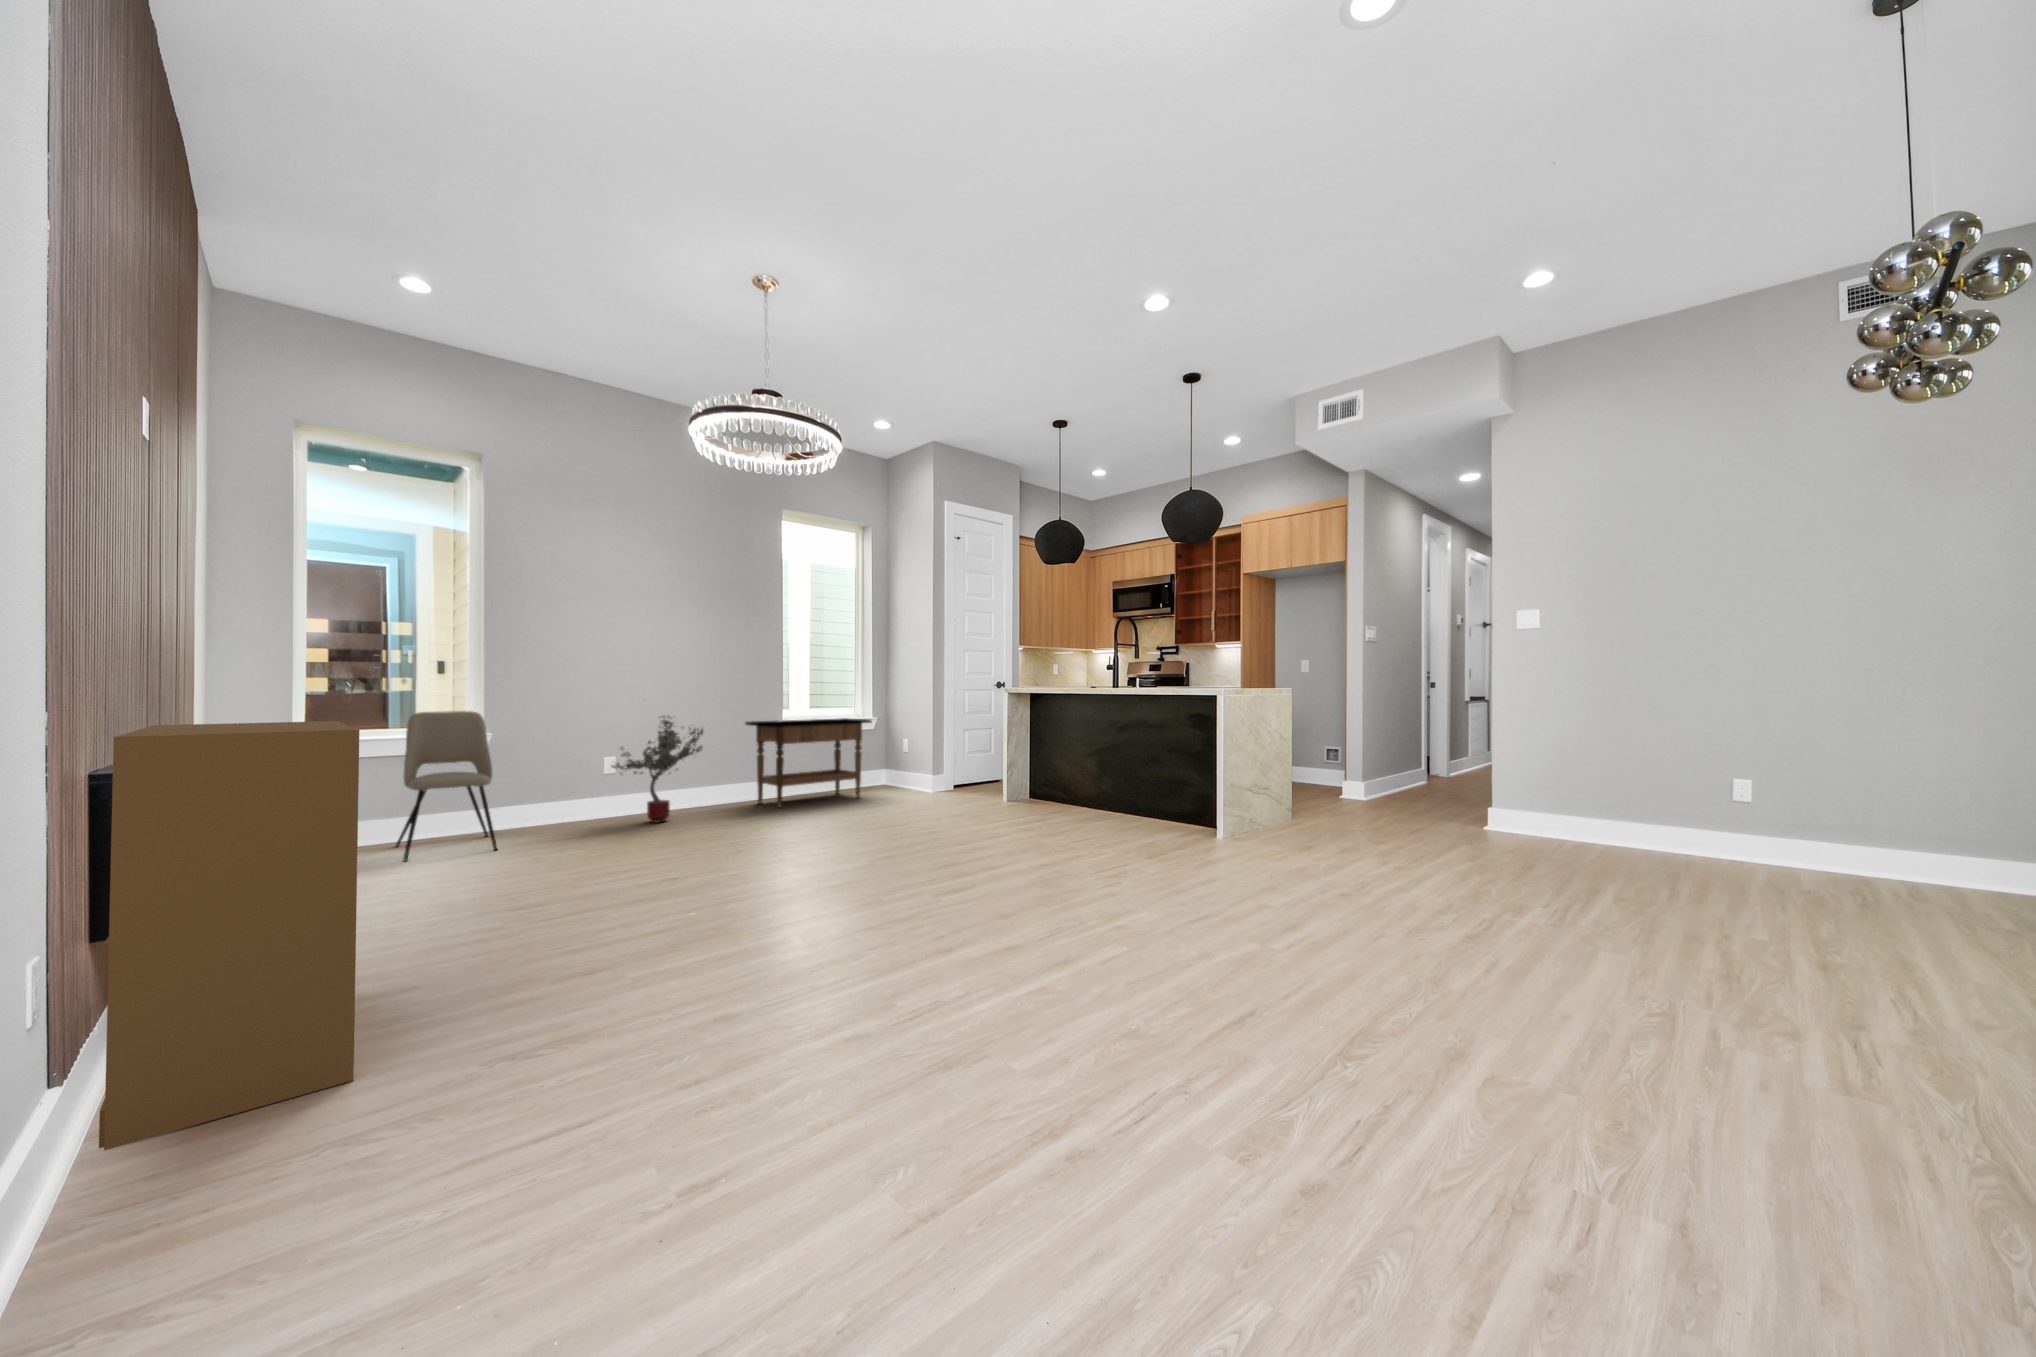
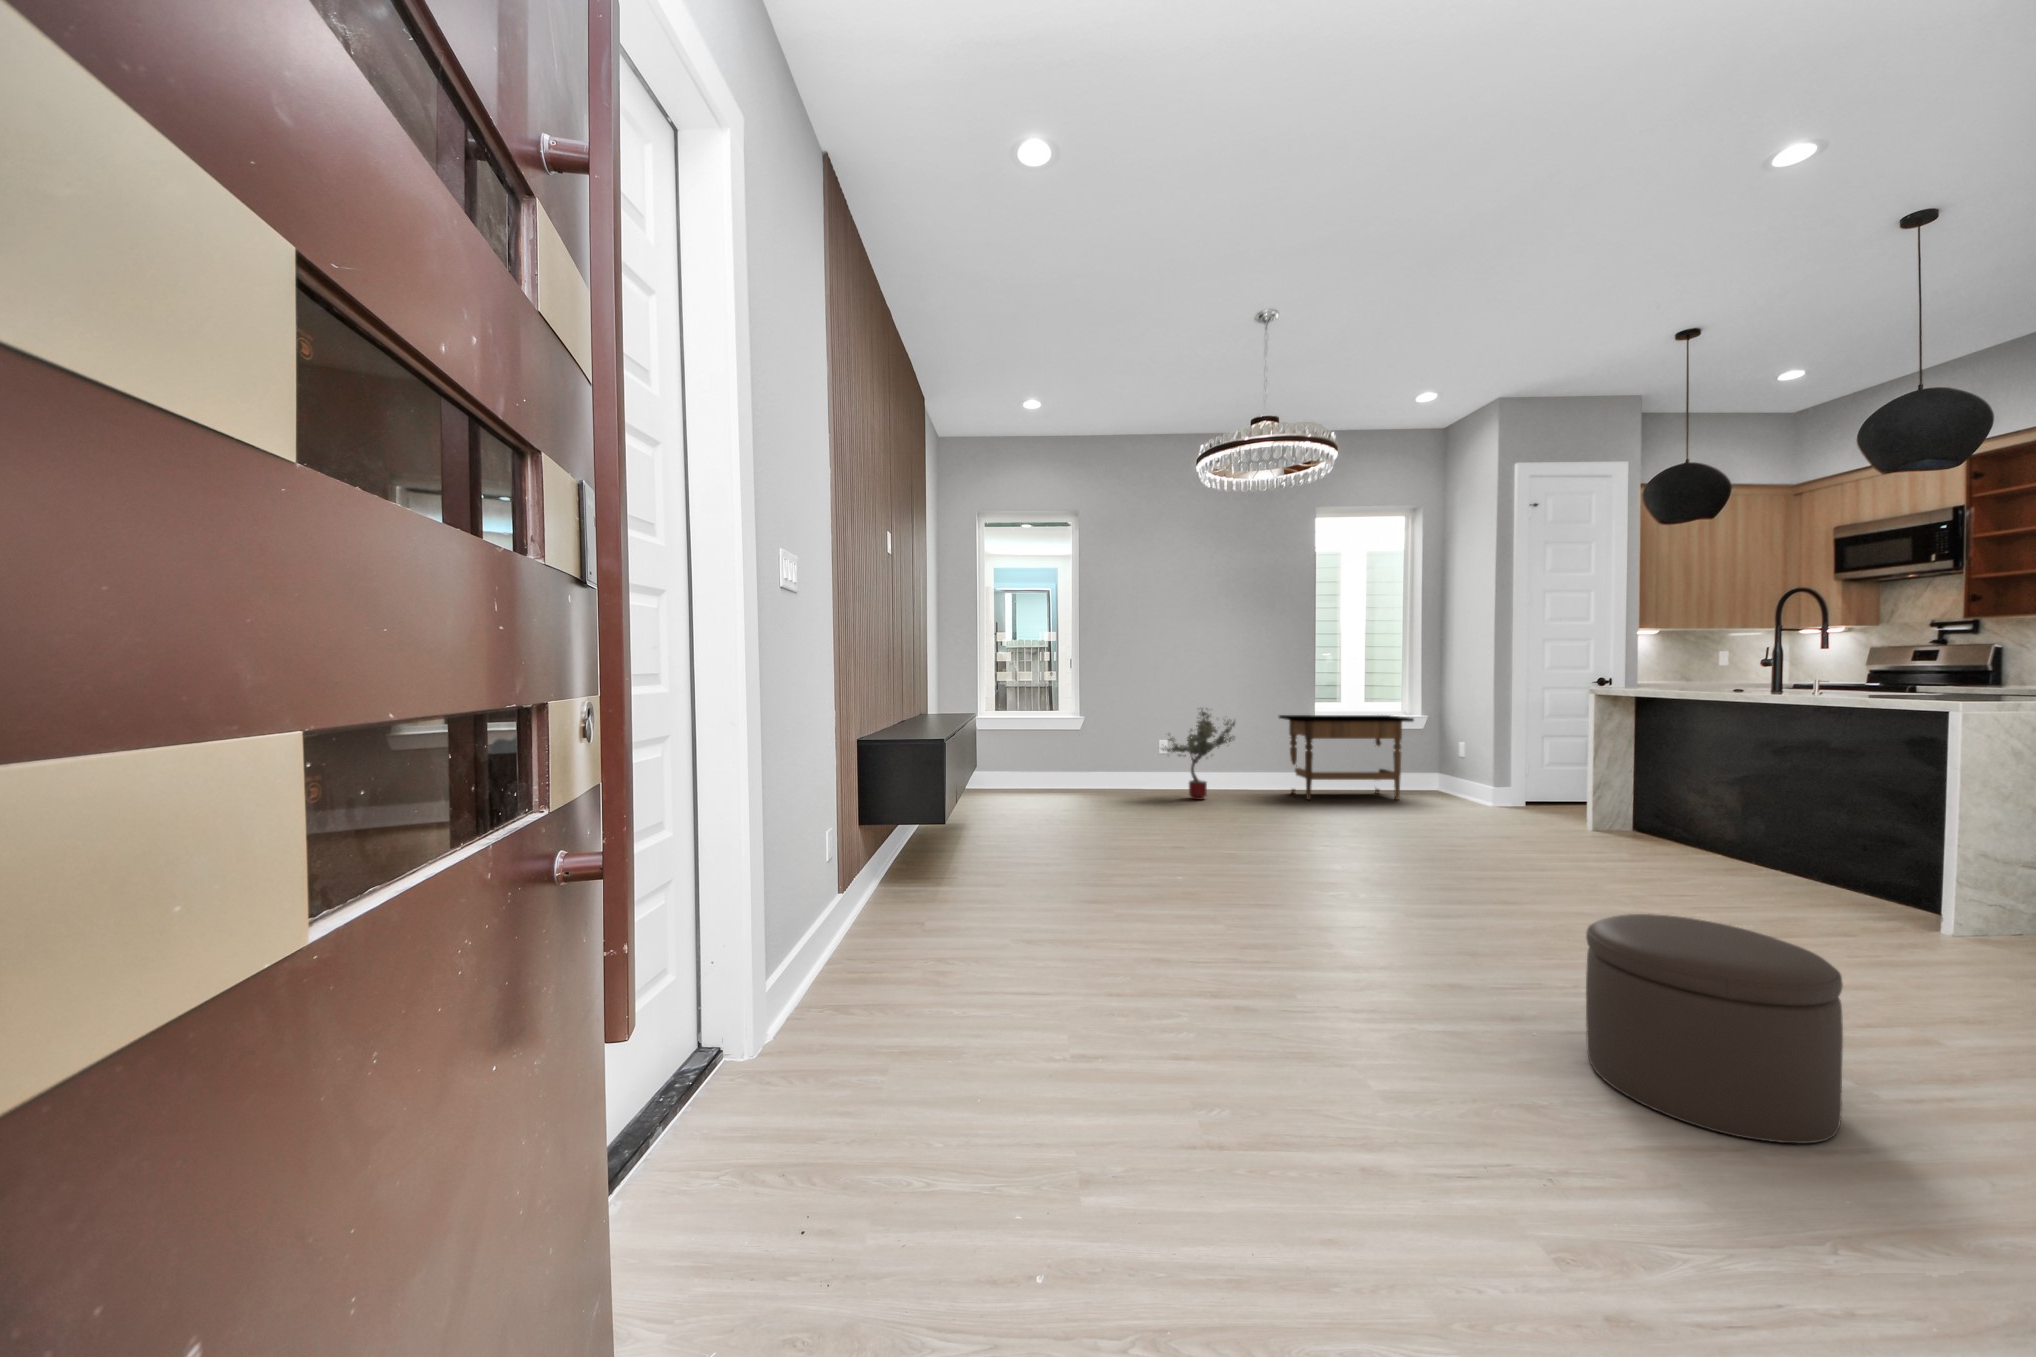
dining chair: present [396,711,497,861] -> none [1025,700,1080,805]
bookshelf: present [99,721,359,1151] -> none [861,712,965,927]
ottoman: none [1142,854,1296,1019] -> present [1586,914,1843,1143]

